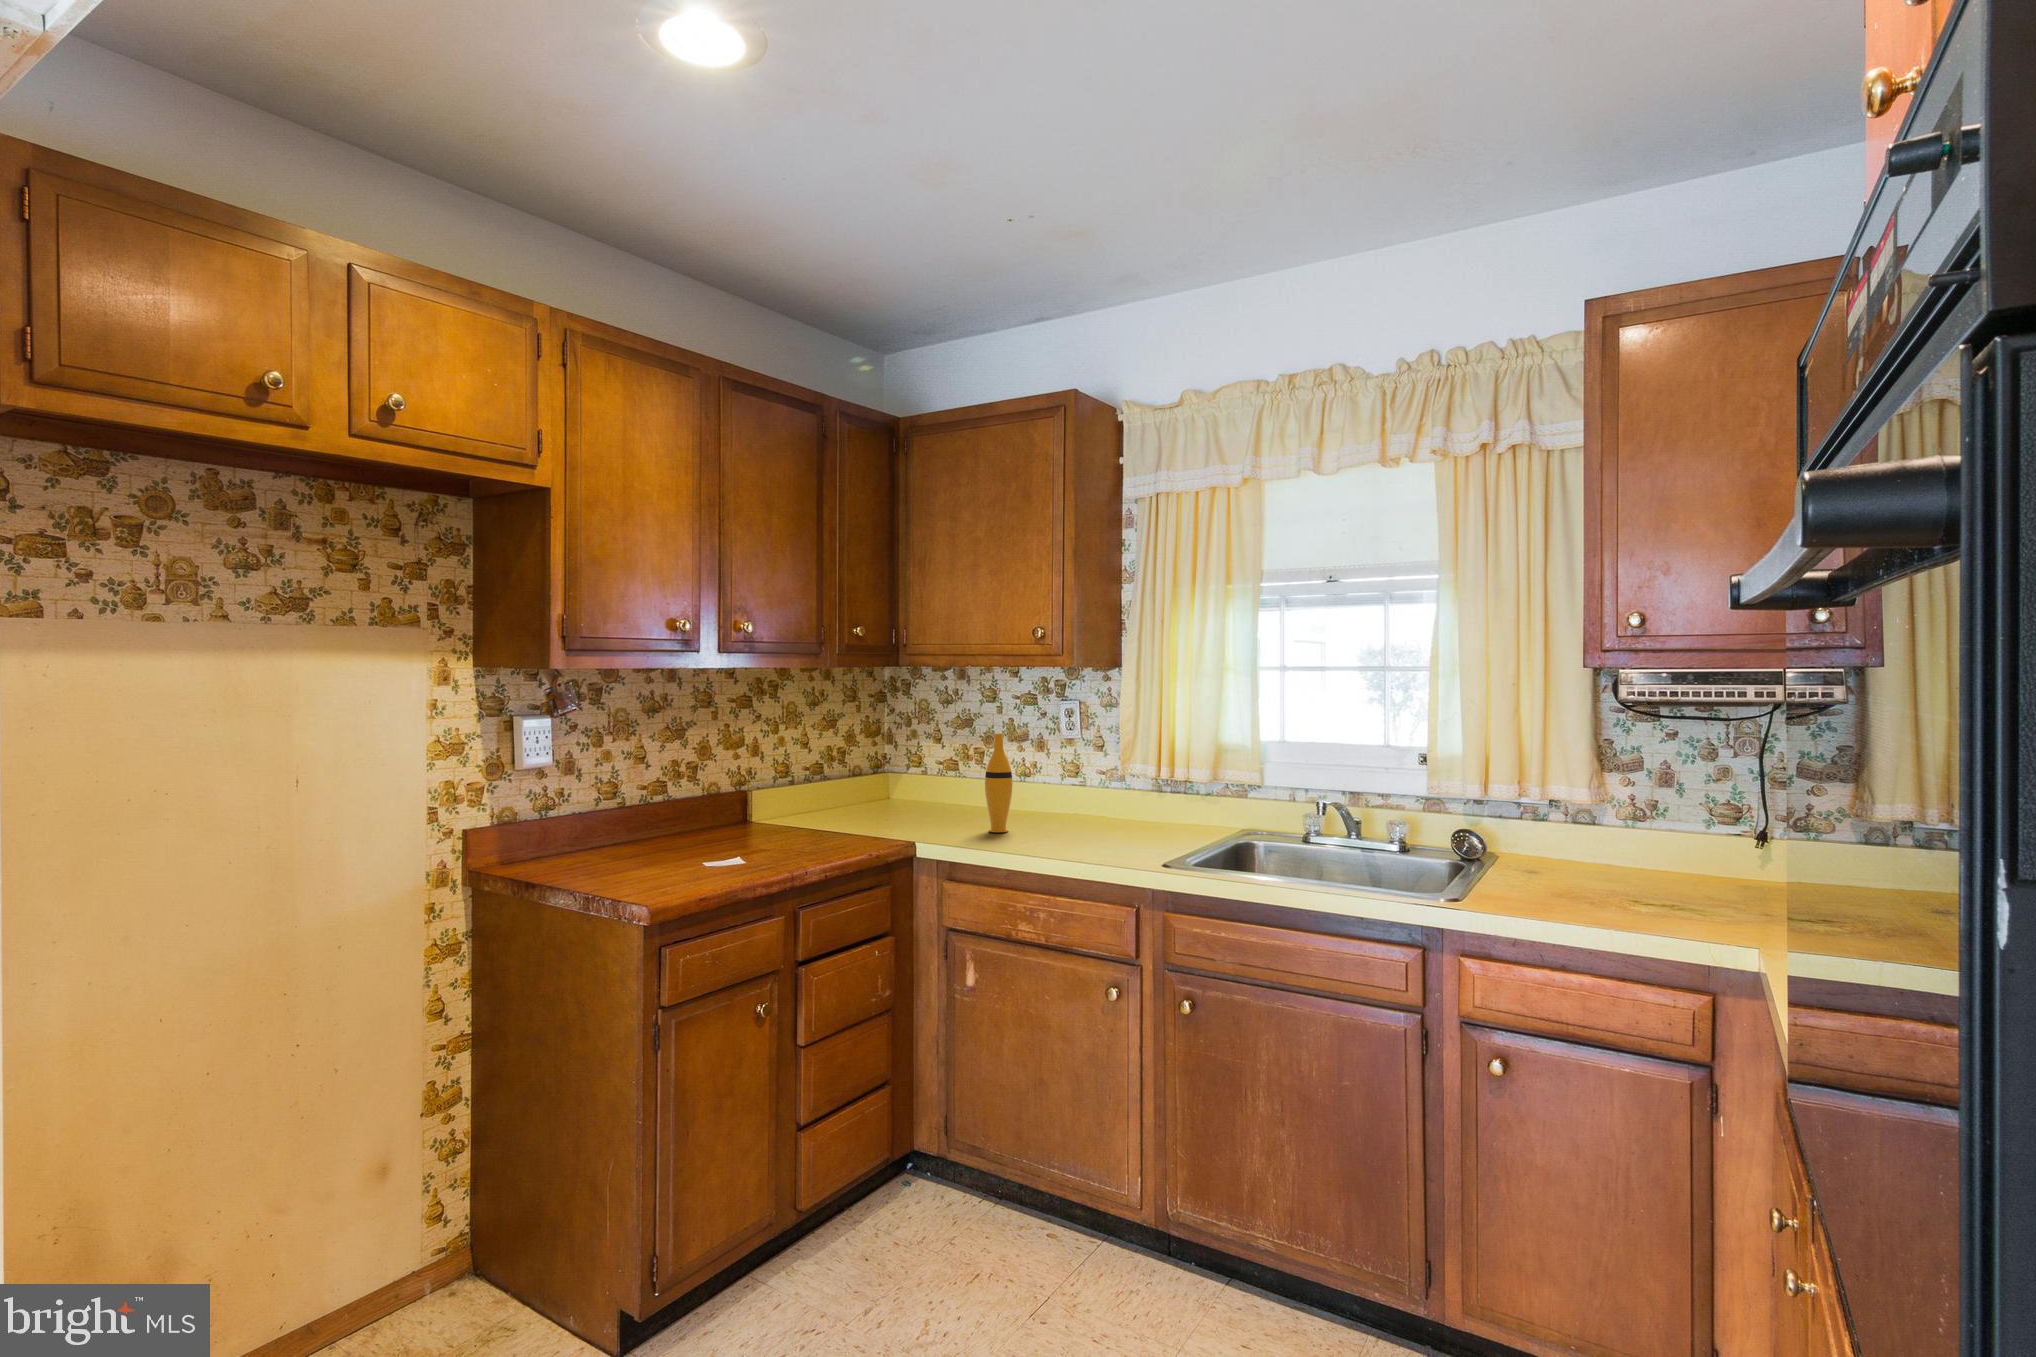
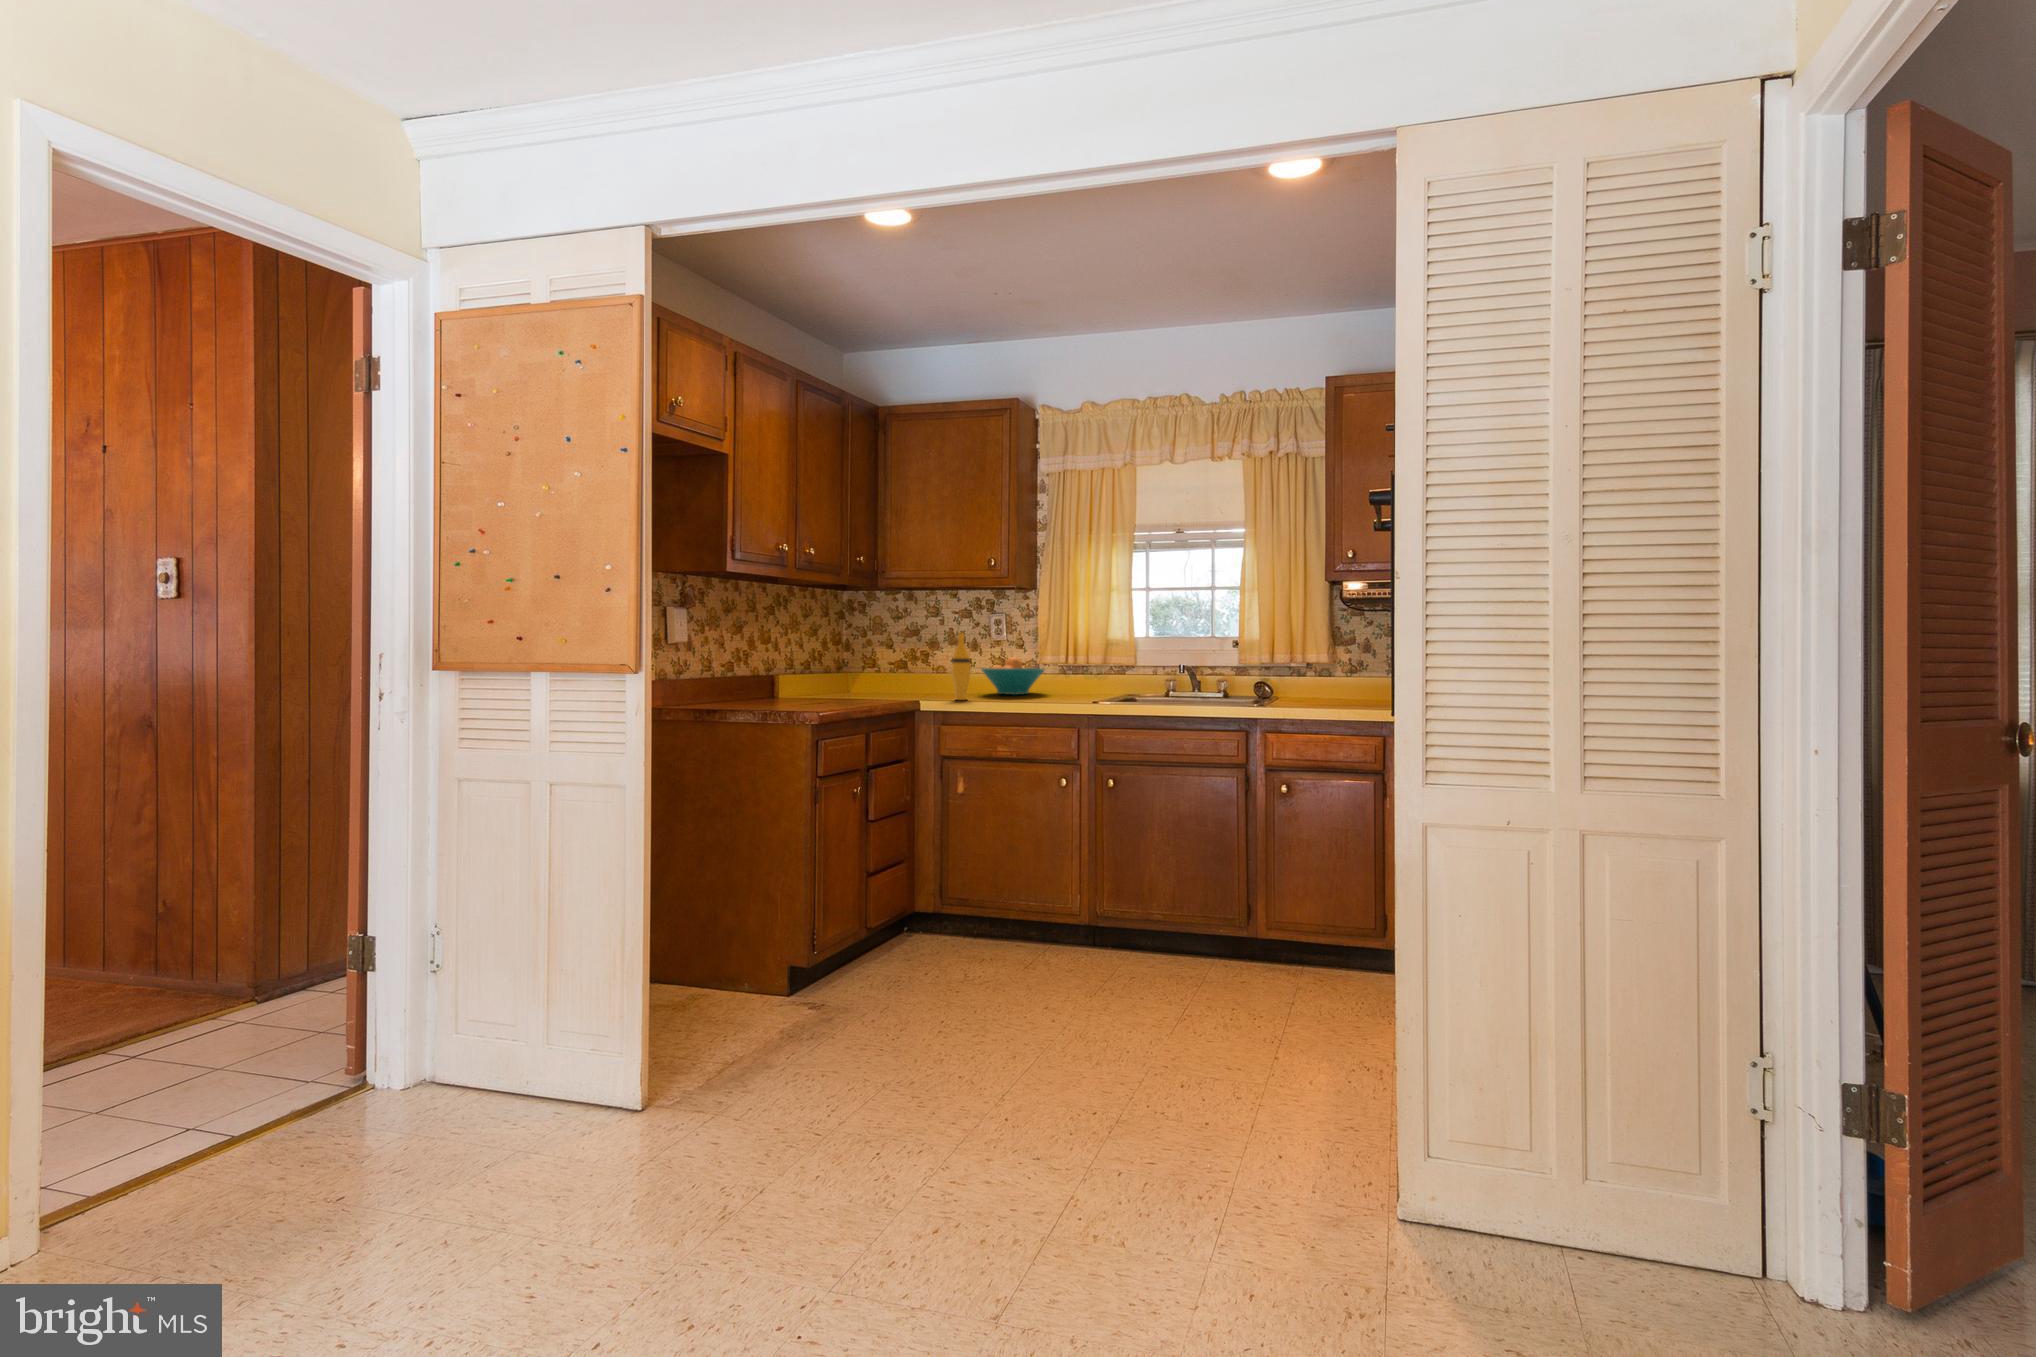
fruit bowl: none [1038,765,1132,821] -> present [982,657,1044,695]

